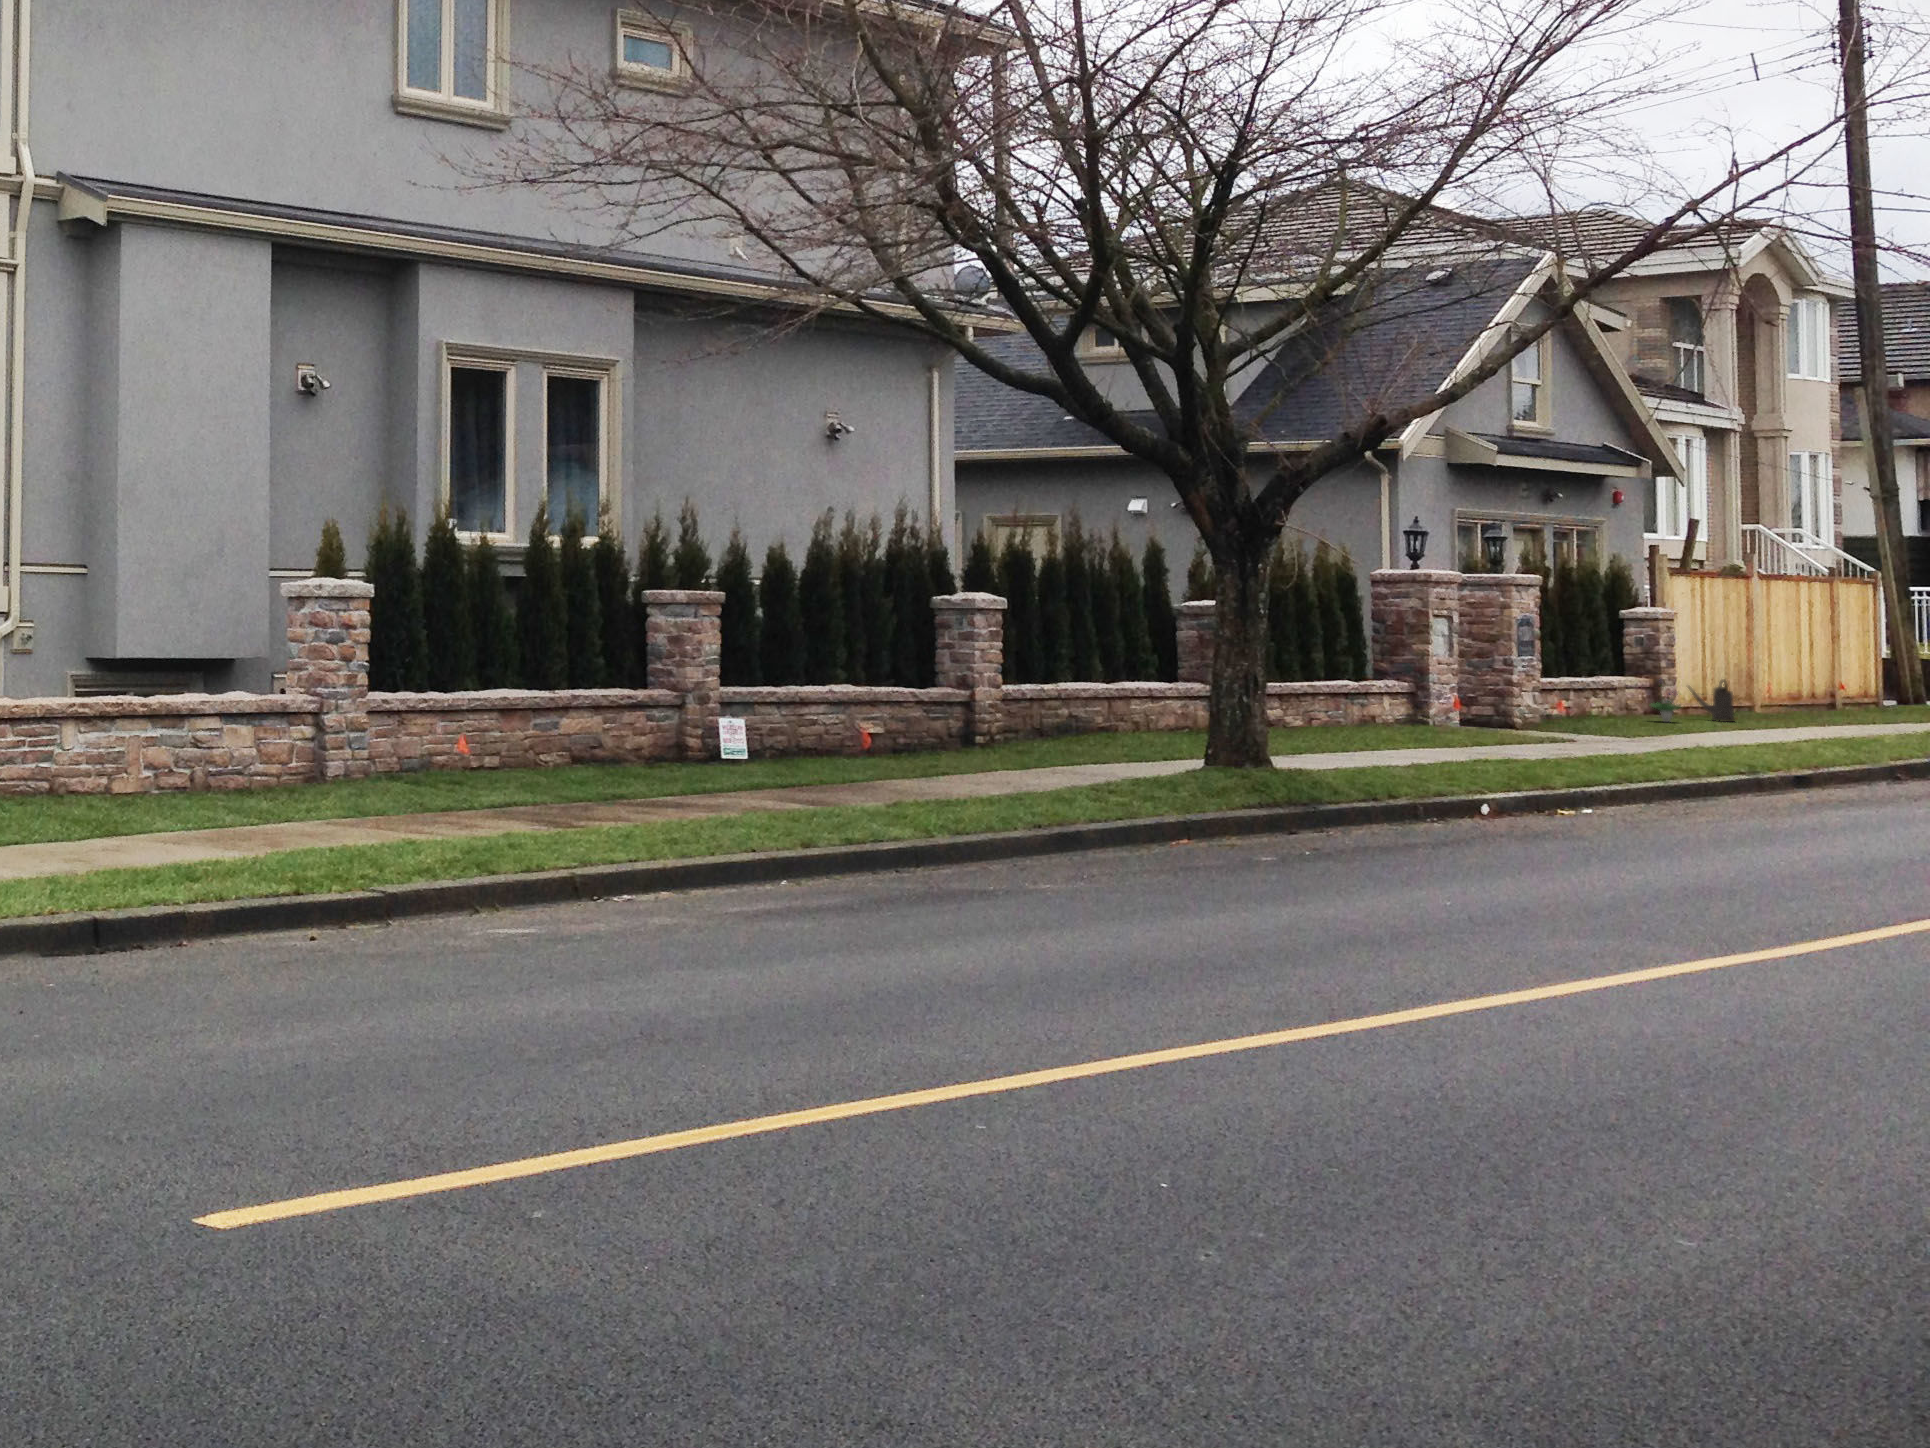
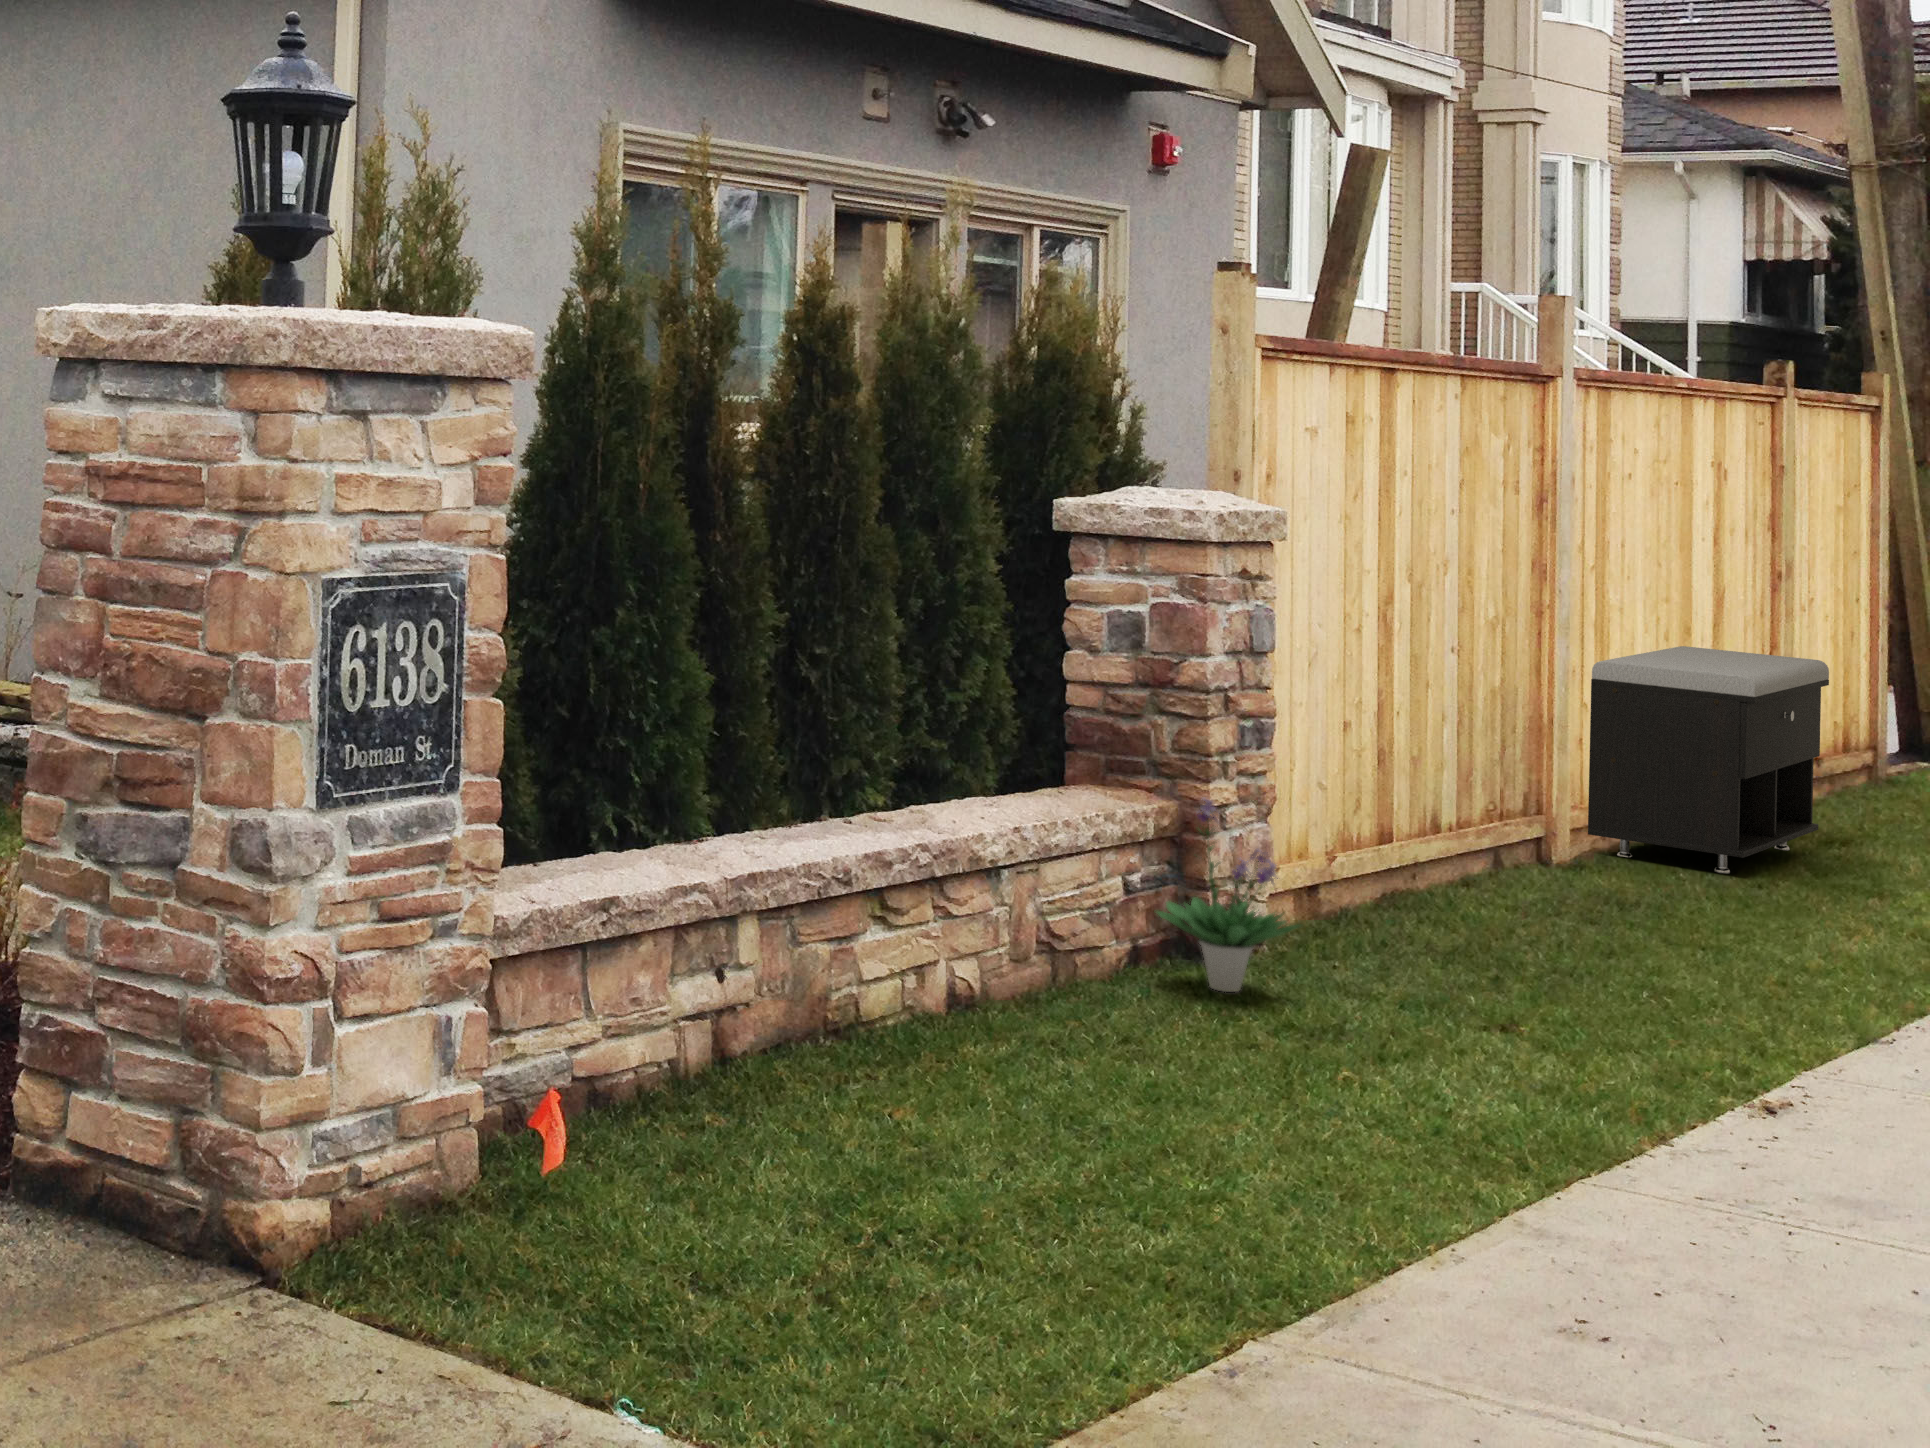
storage bench: none [1768,655,1843,716] -> present [1588,646,1829,874]
watering can: present [1688,680,1740,722] -> none [1316,788,1529,970]

